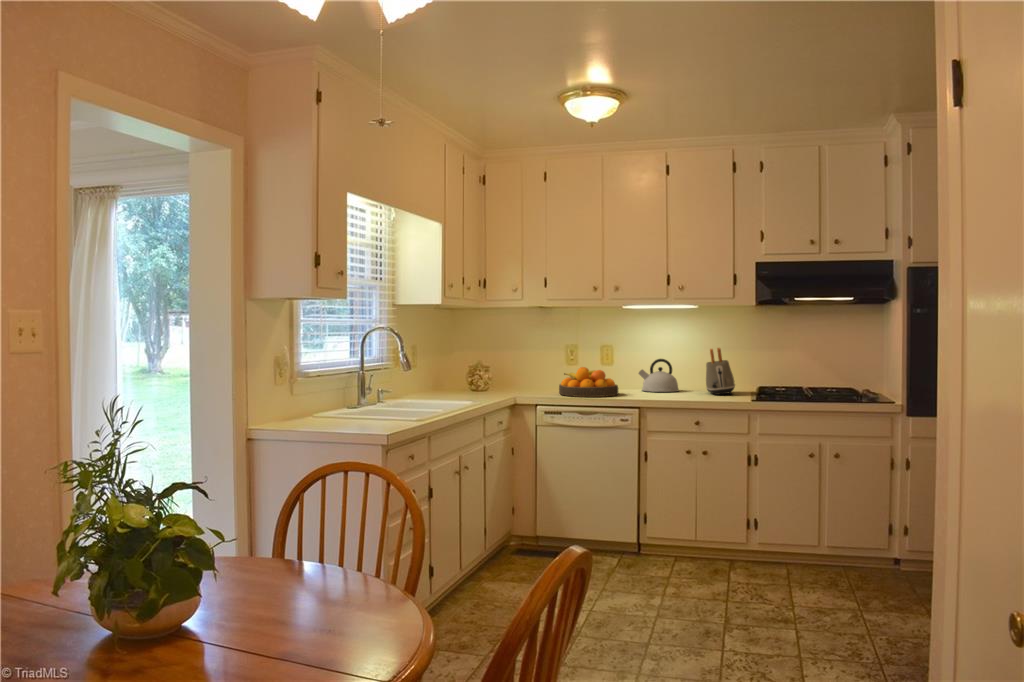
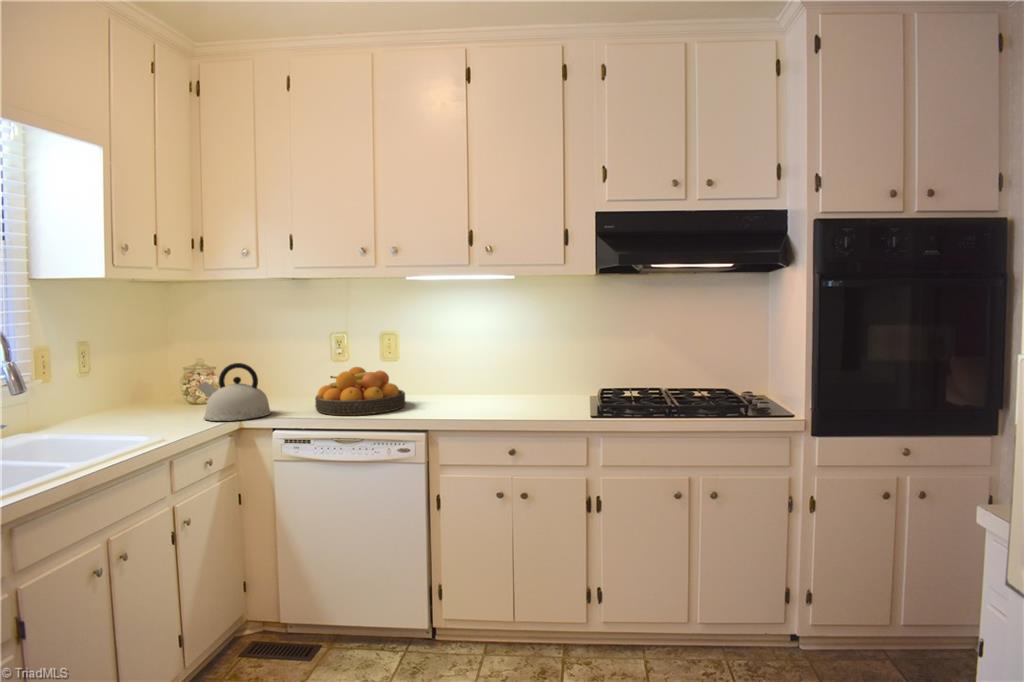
toaster: present [706,348,735,395] -> none [531,335,571,403]
kettle: present [639,359,679,392] -> present [198,363,271,421]

